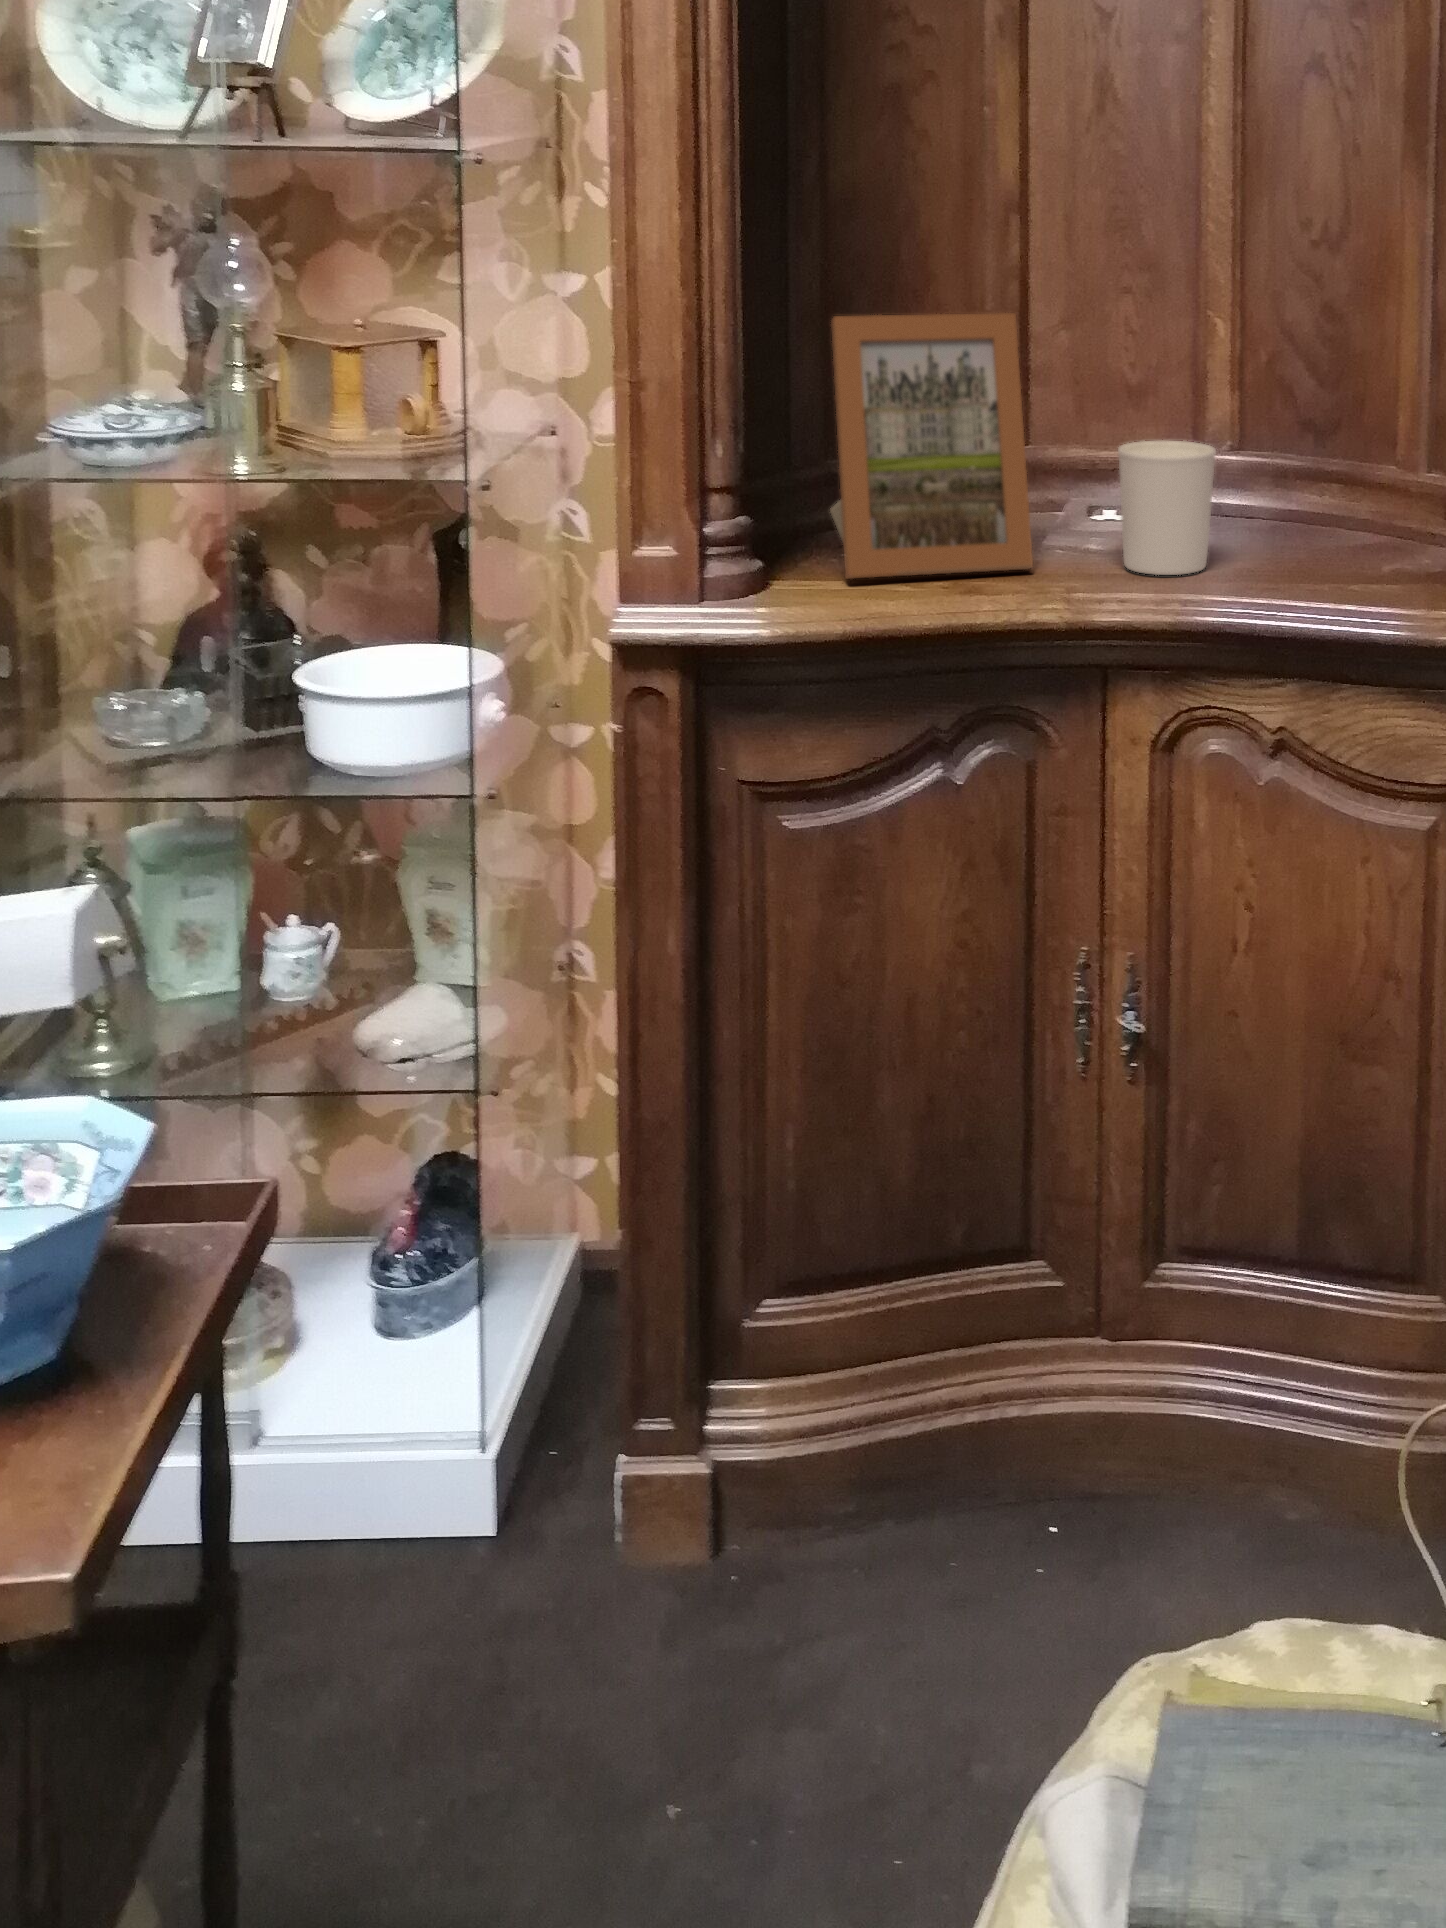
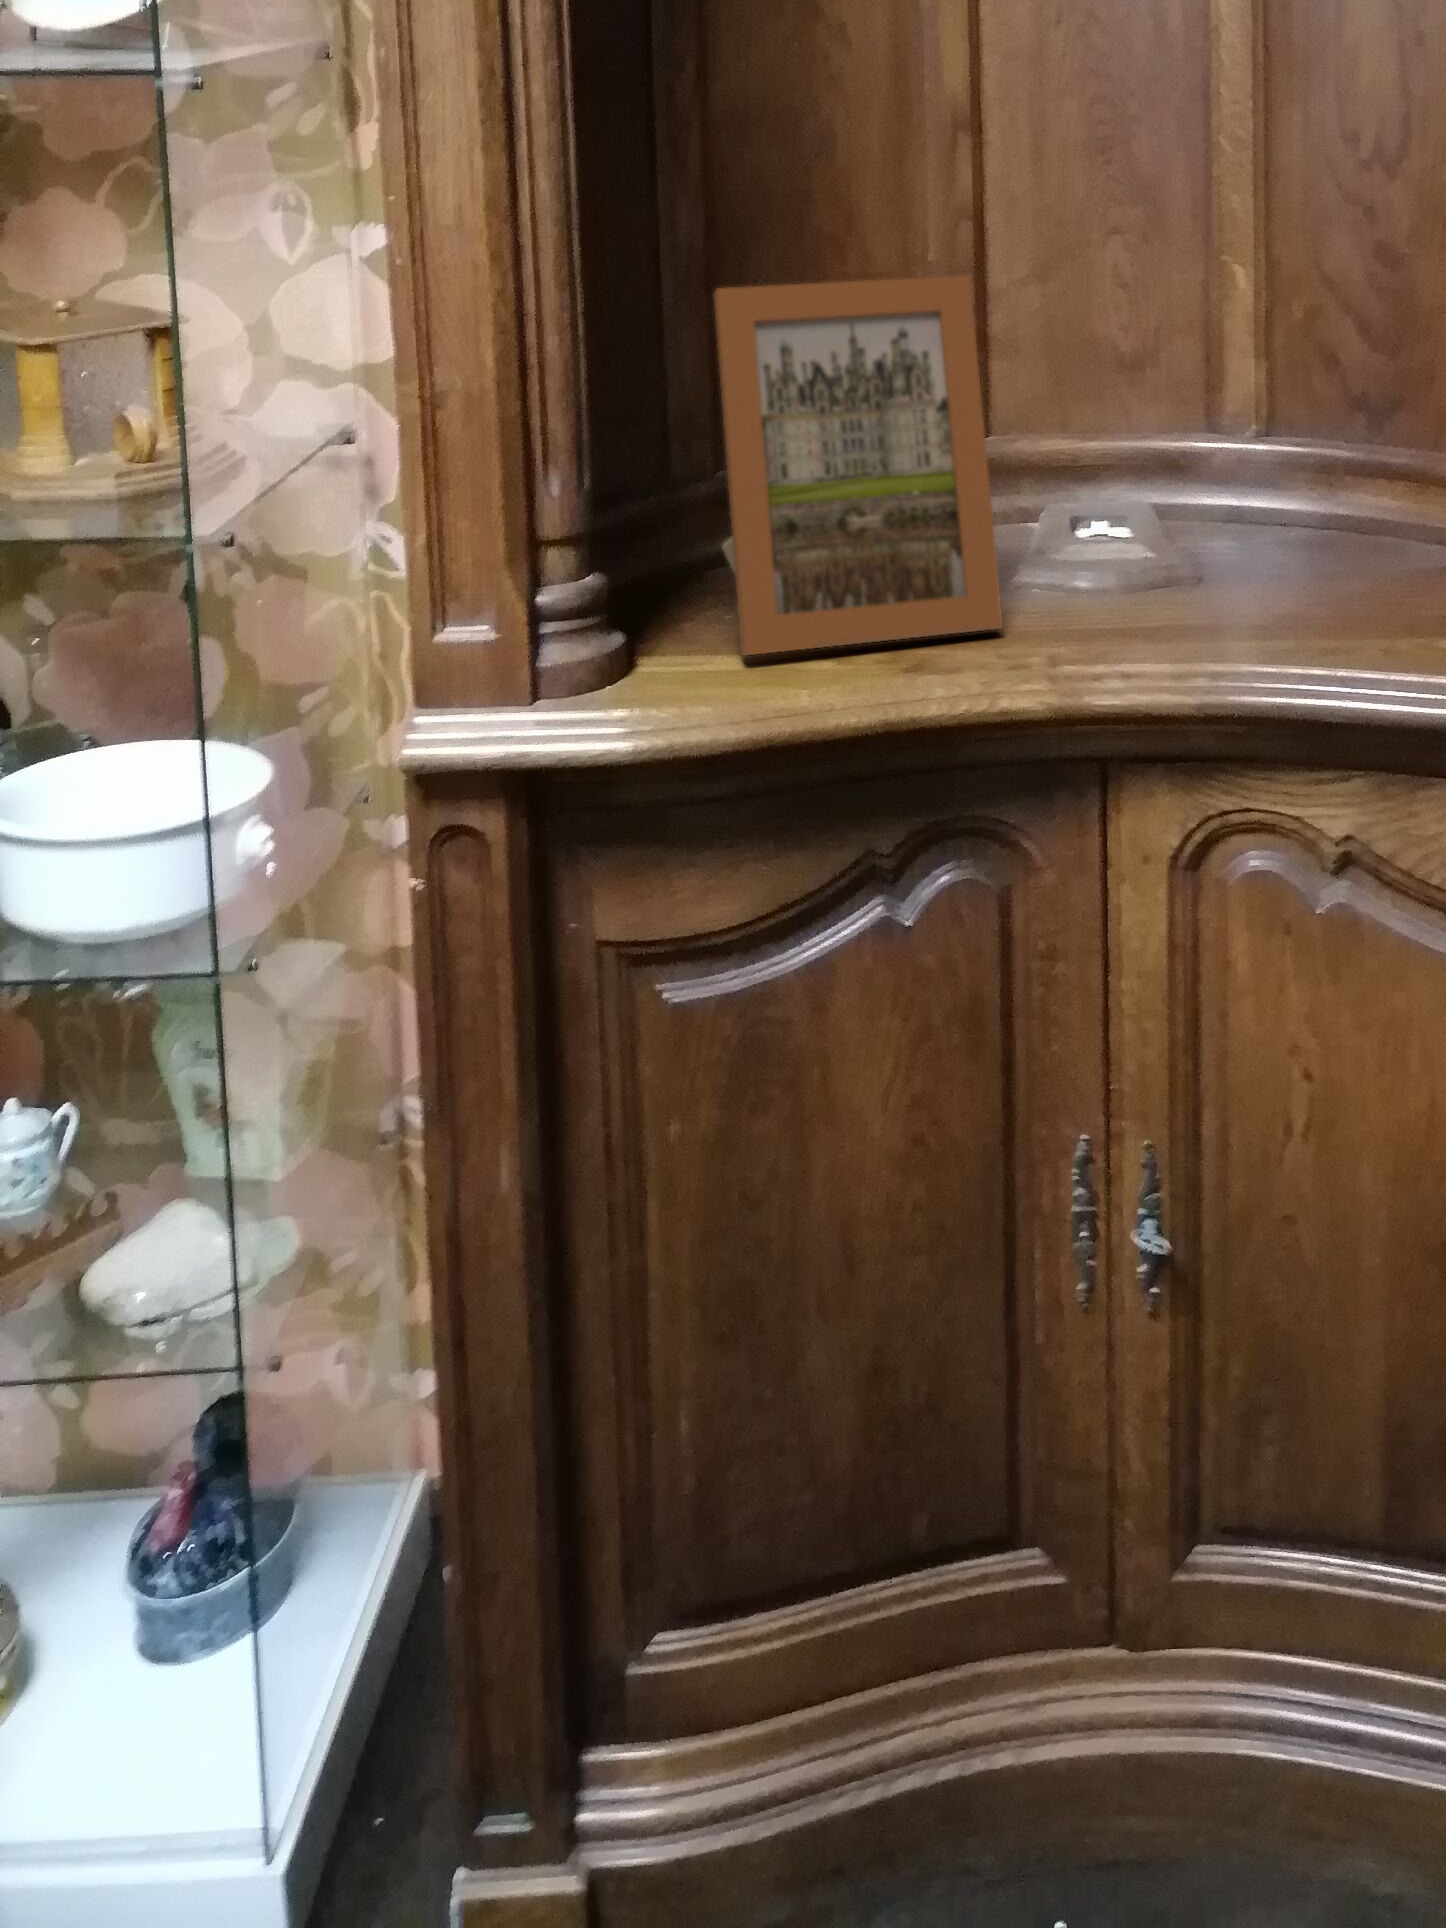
candle holder: present [1118,441,1216,575] -> none [1116,444,1251,635]

